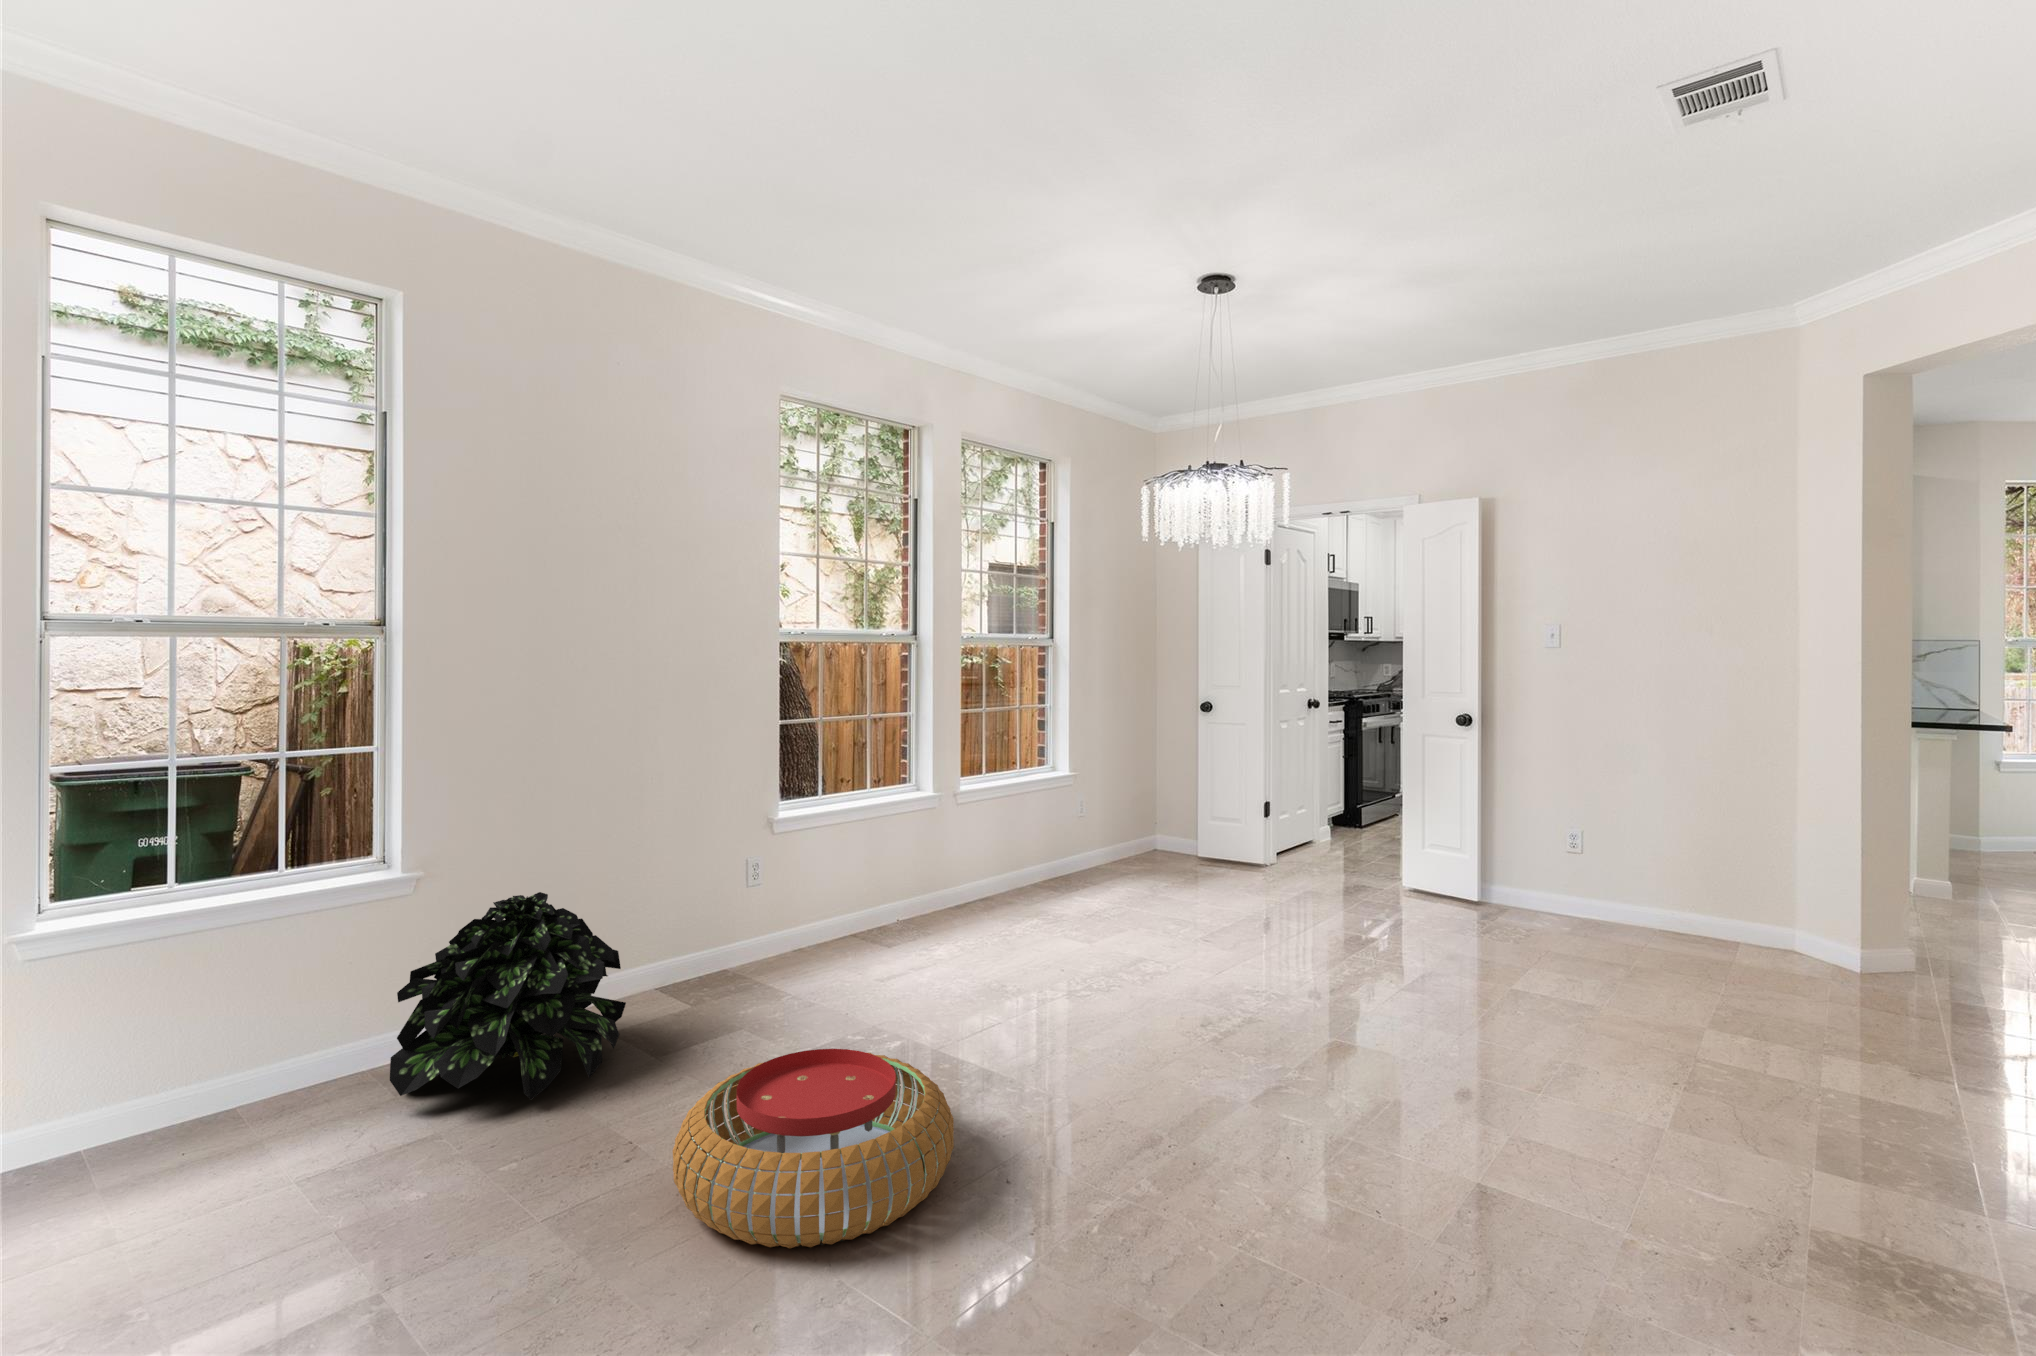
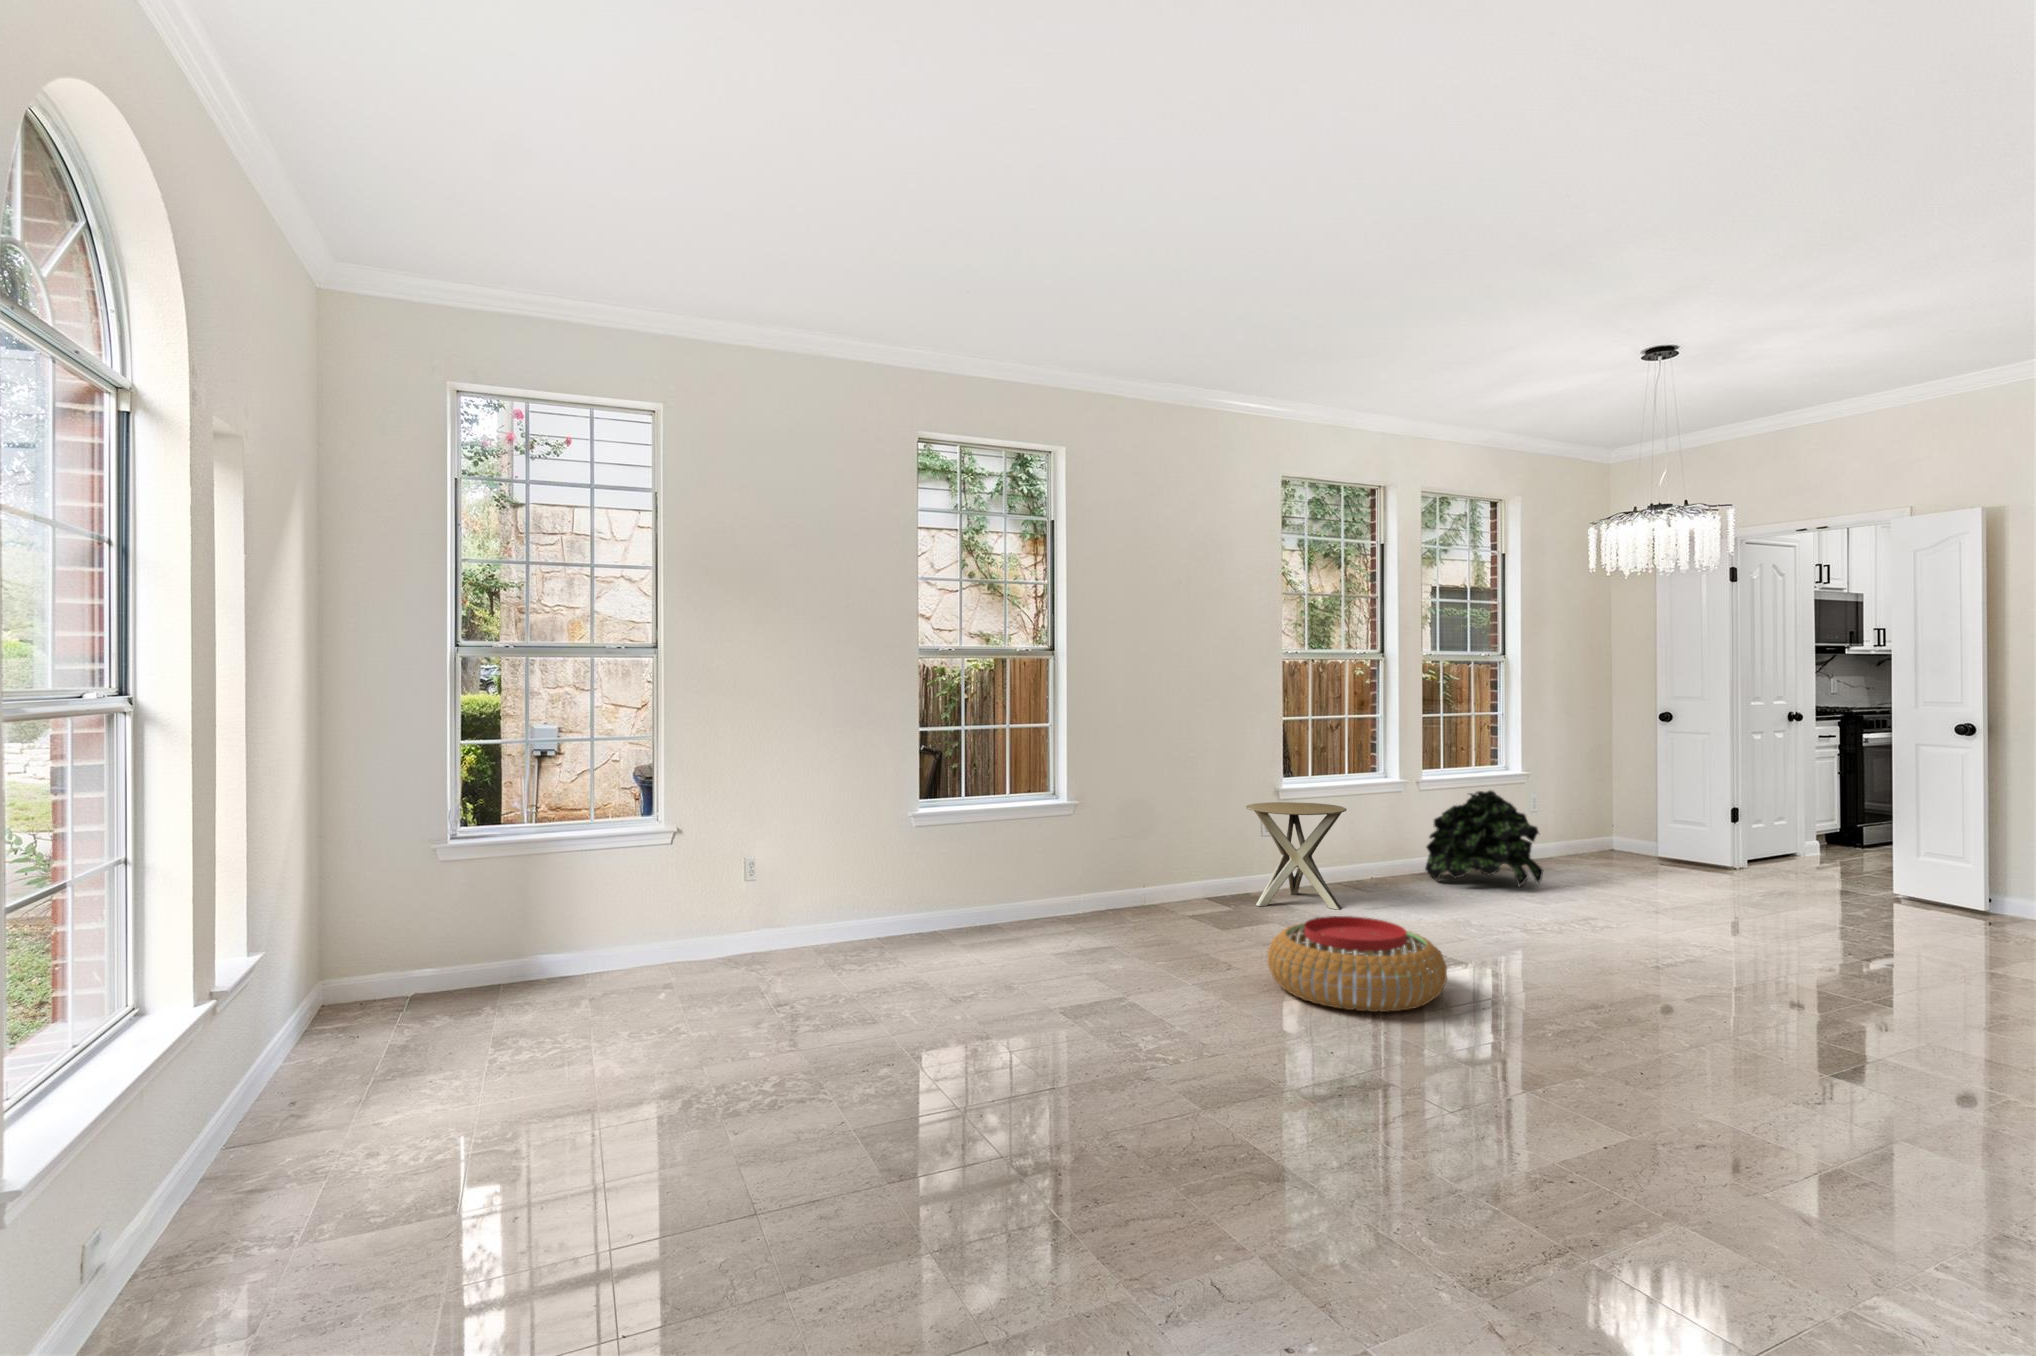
side table: none [718,836,855,992] -> present [1246,802,1347,909]
potted plant: present [390,892,626,1100] -> present [1425,791,1544,887]

